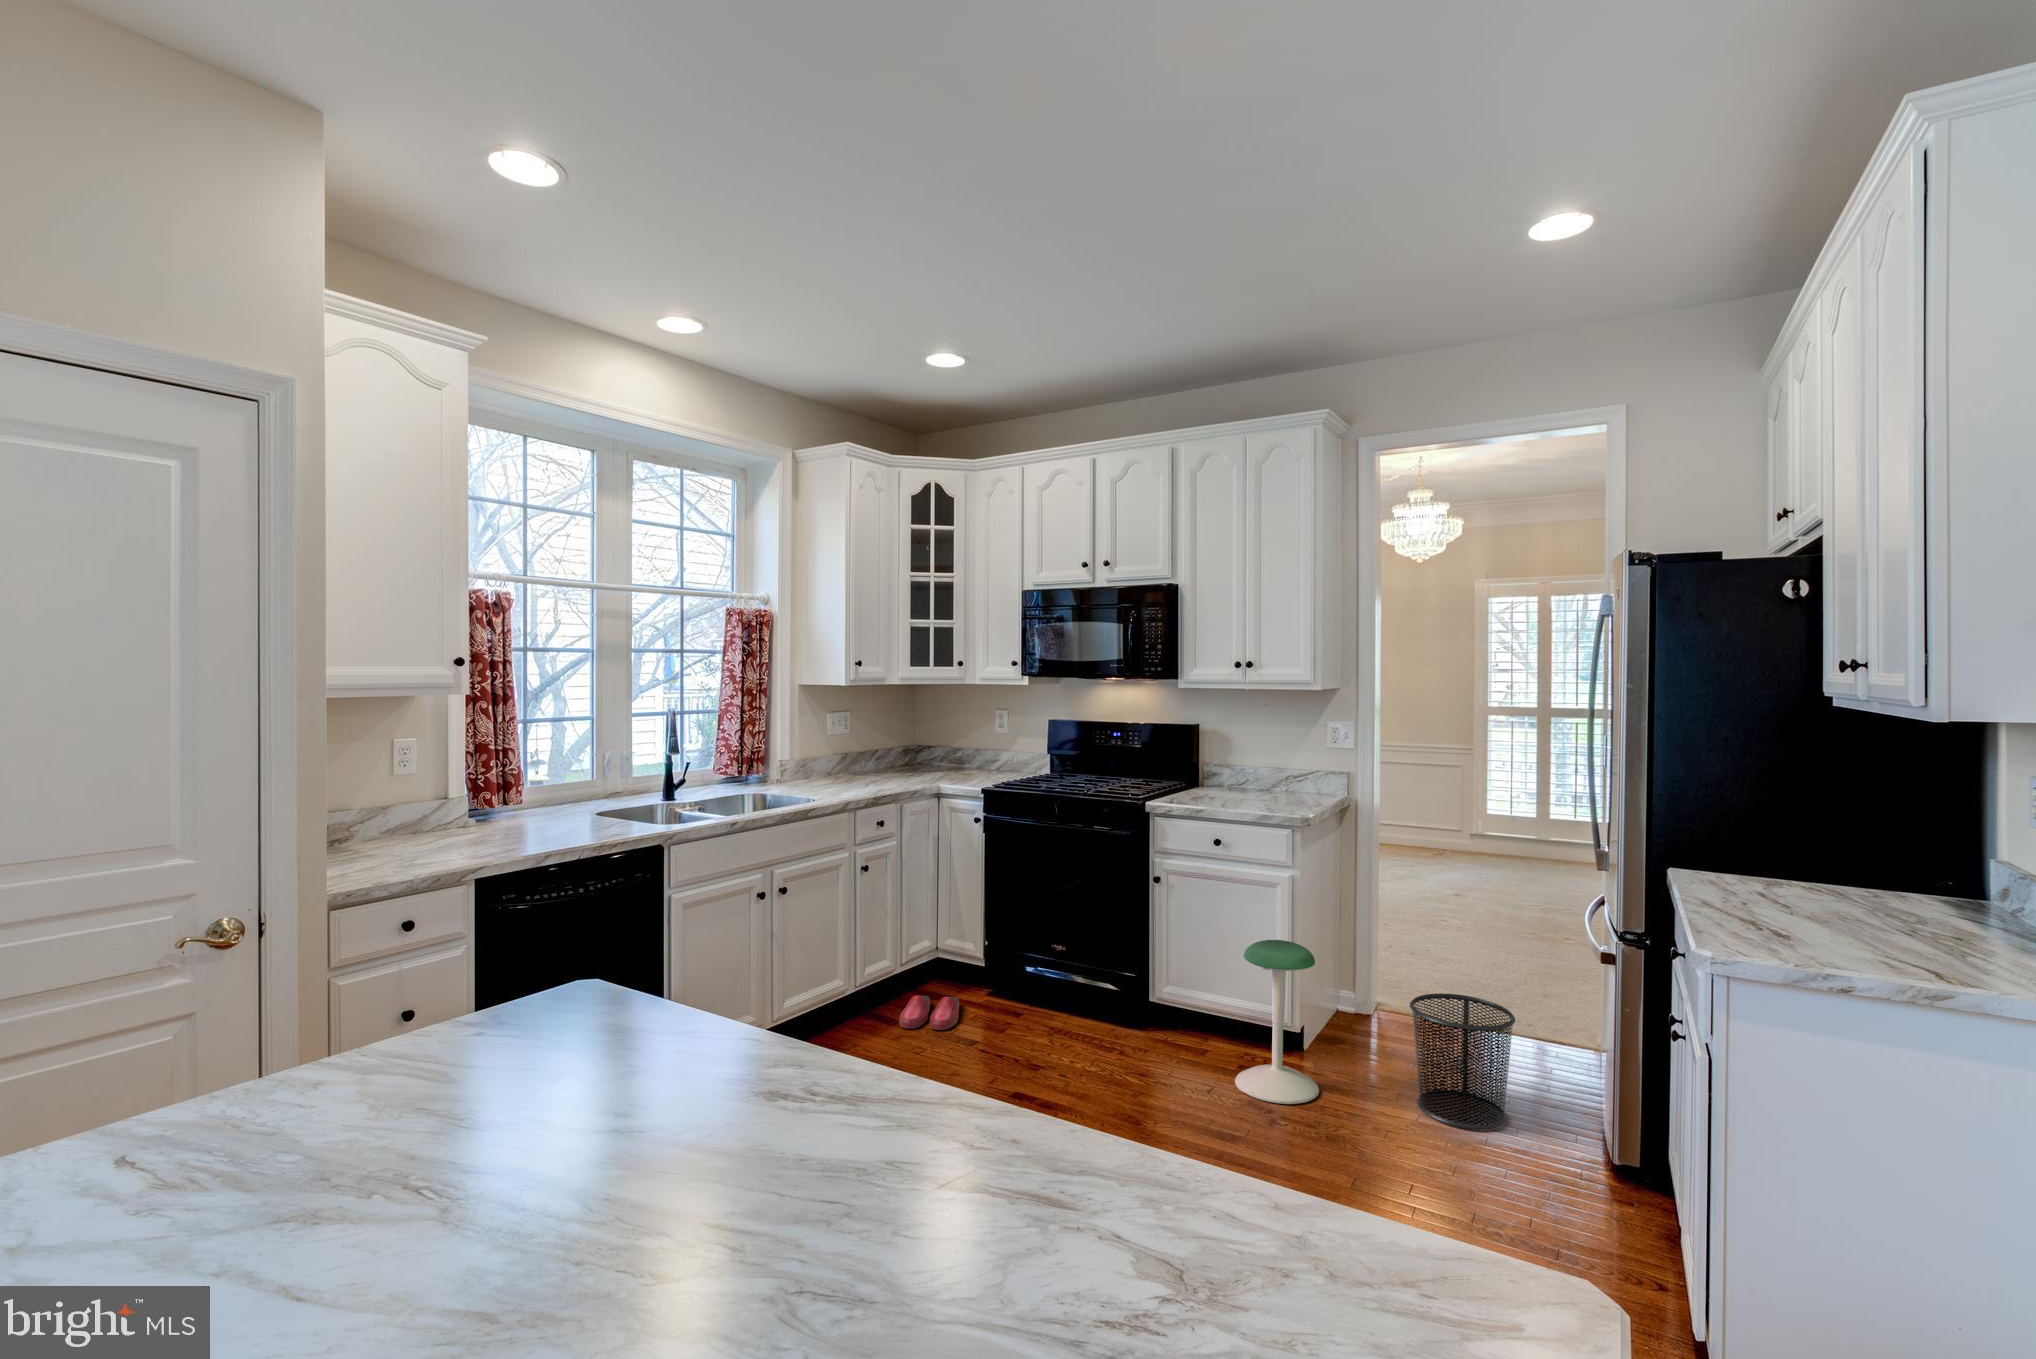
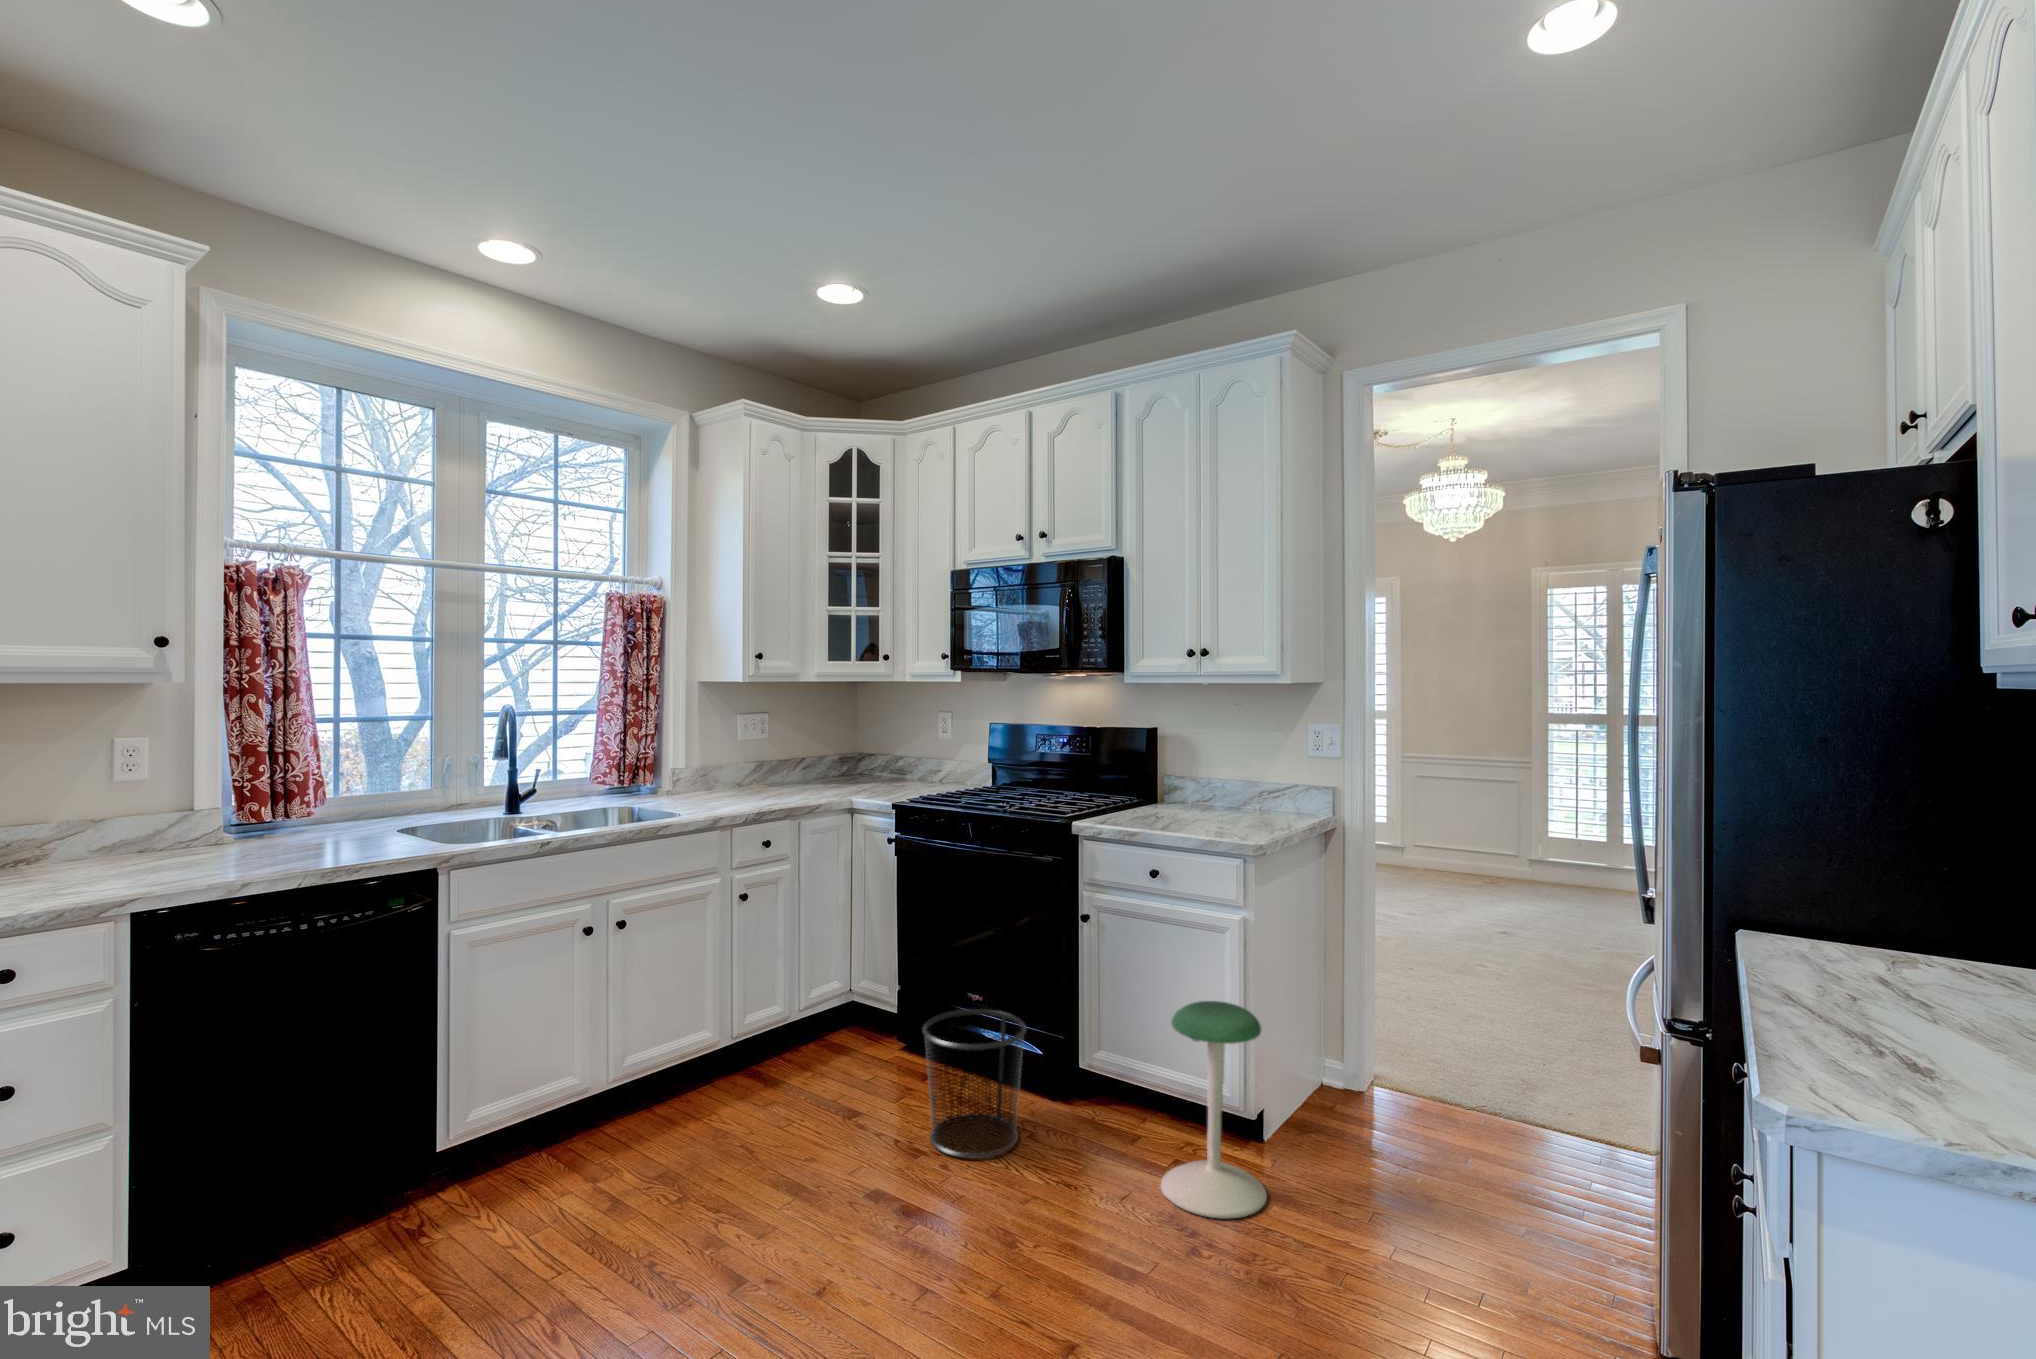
waste bin: present [1410,993,1515,1130] -> present [923,1009,1026,1158]
slippers: present [899,996,959,1030] -> none [778,1051,858,1097]

